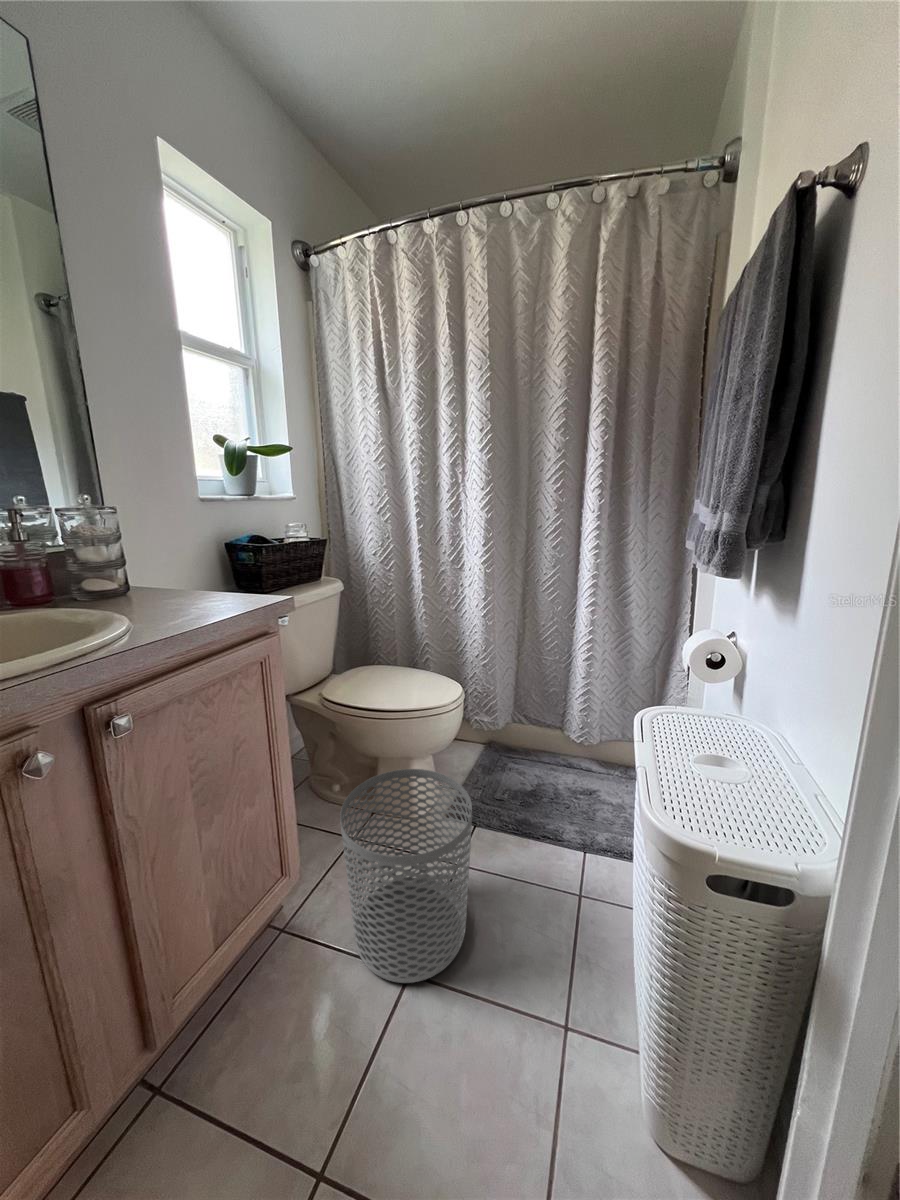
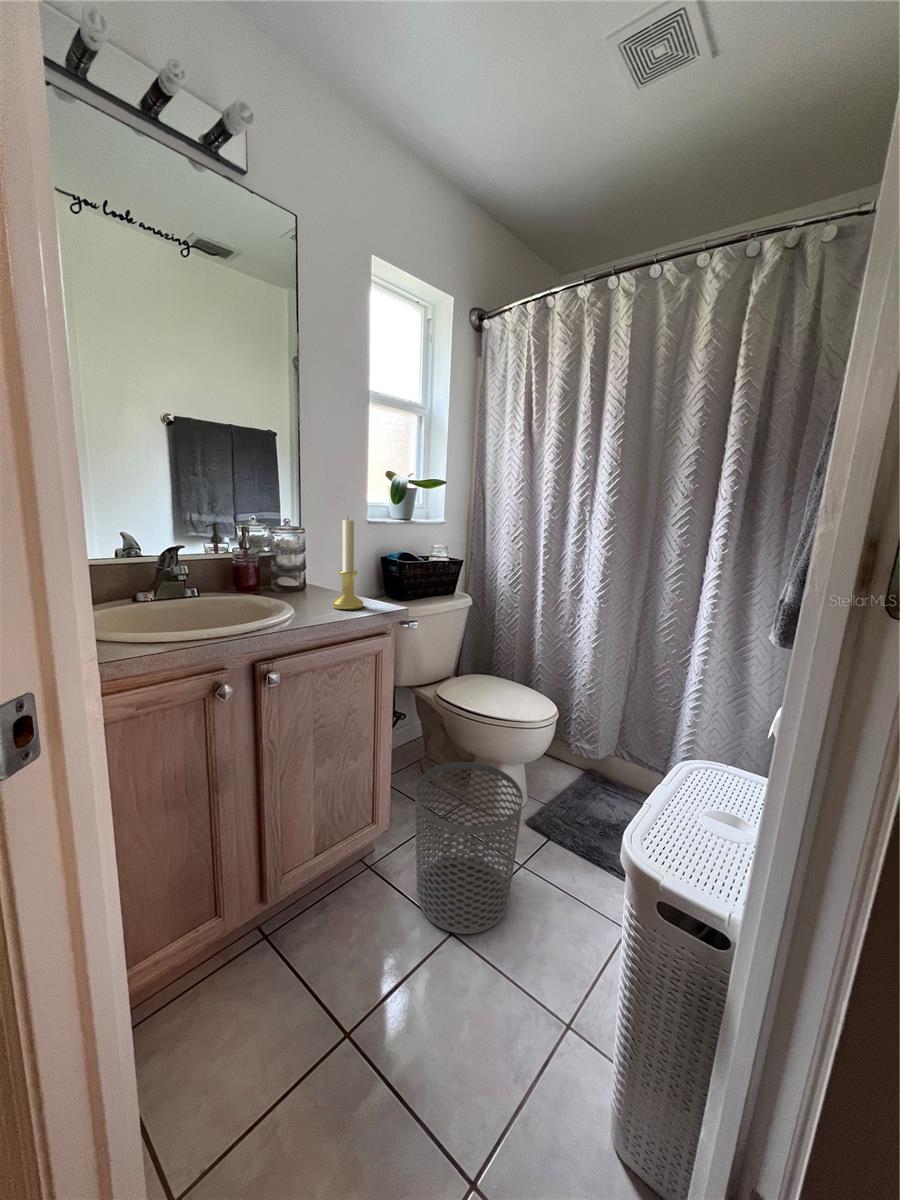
candle holder: none [183,475,231,611] -> present [332,519,364,610]

